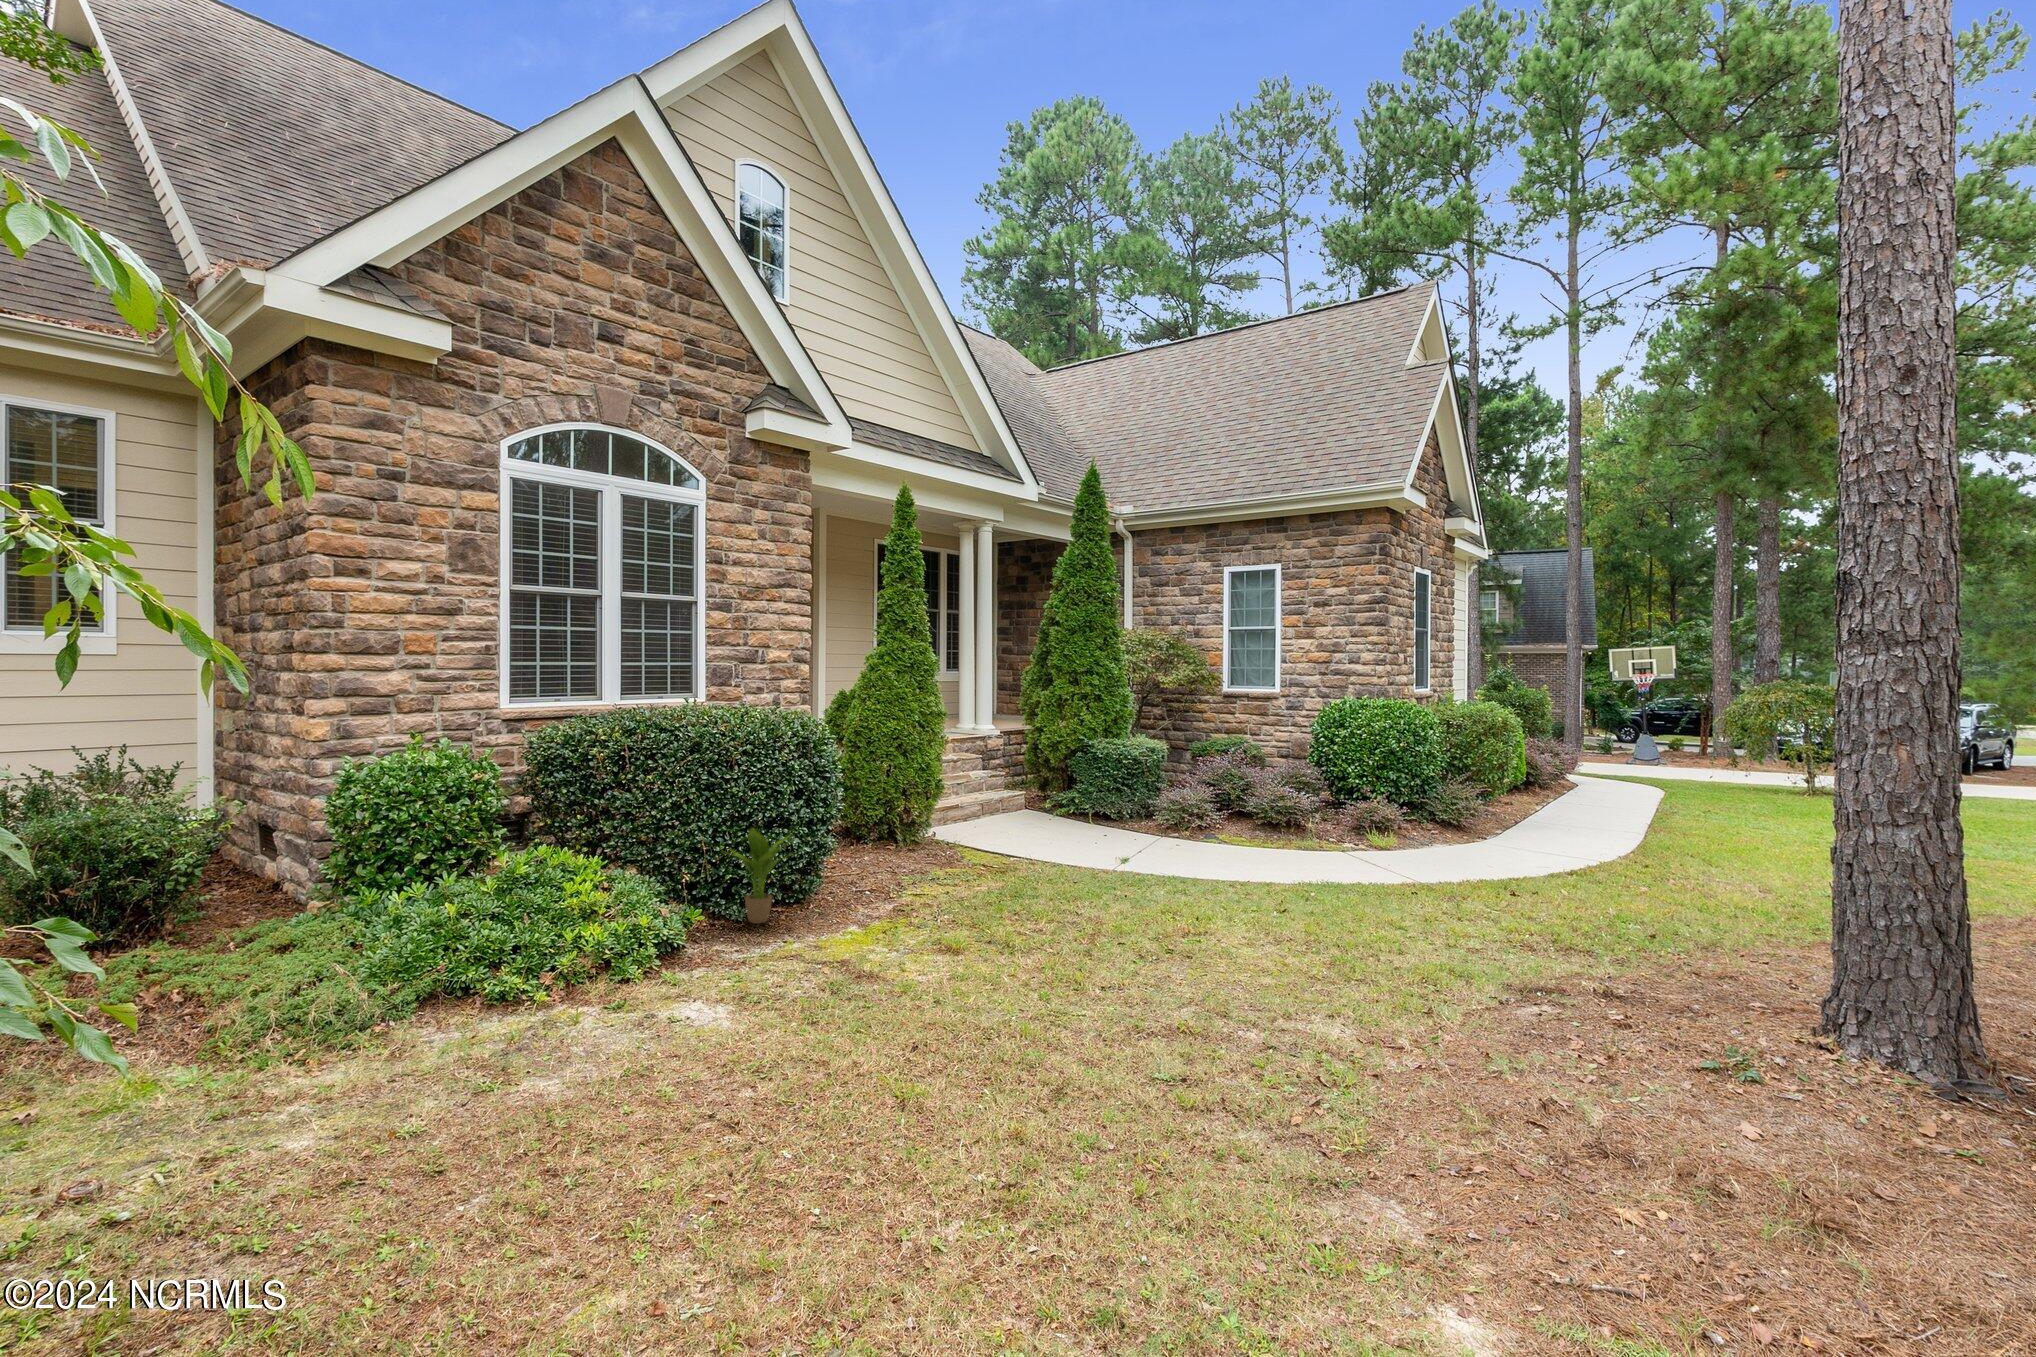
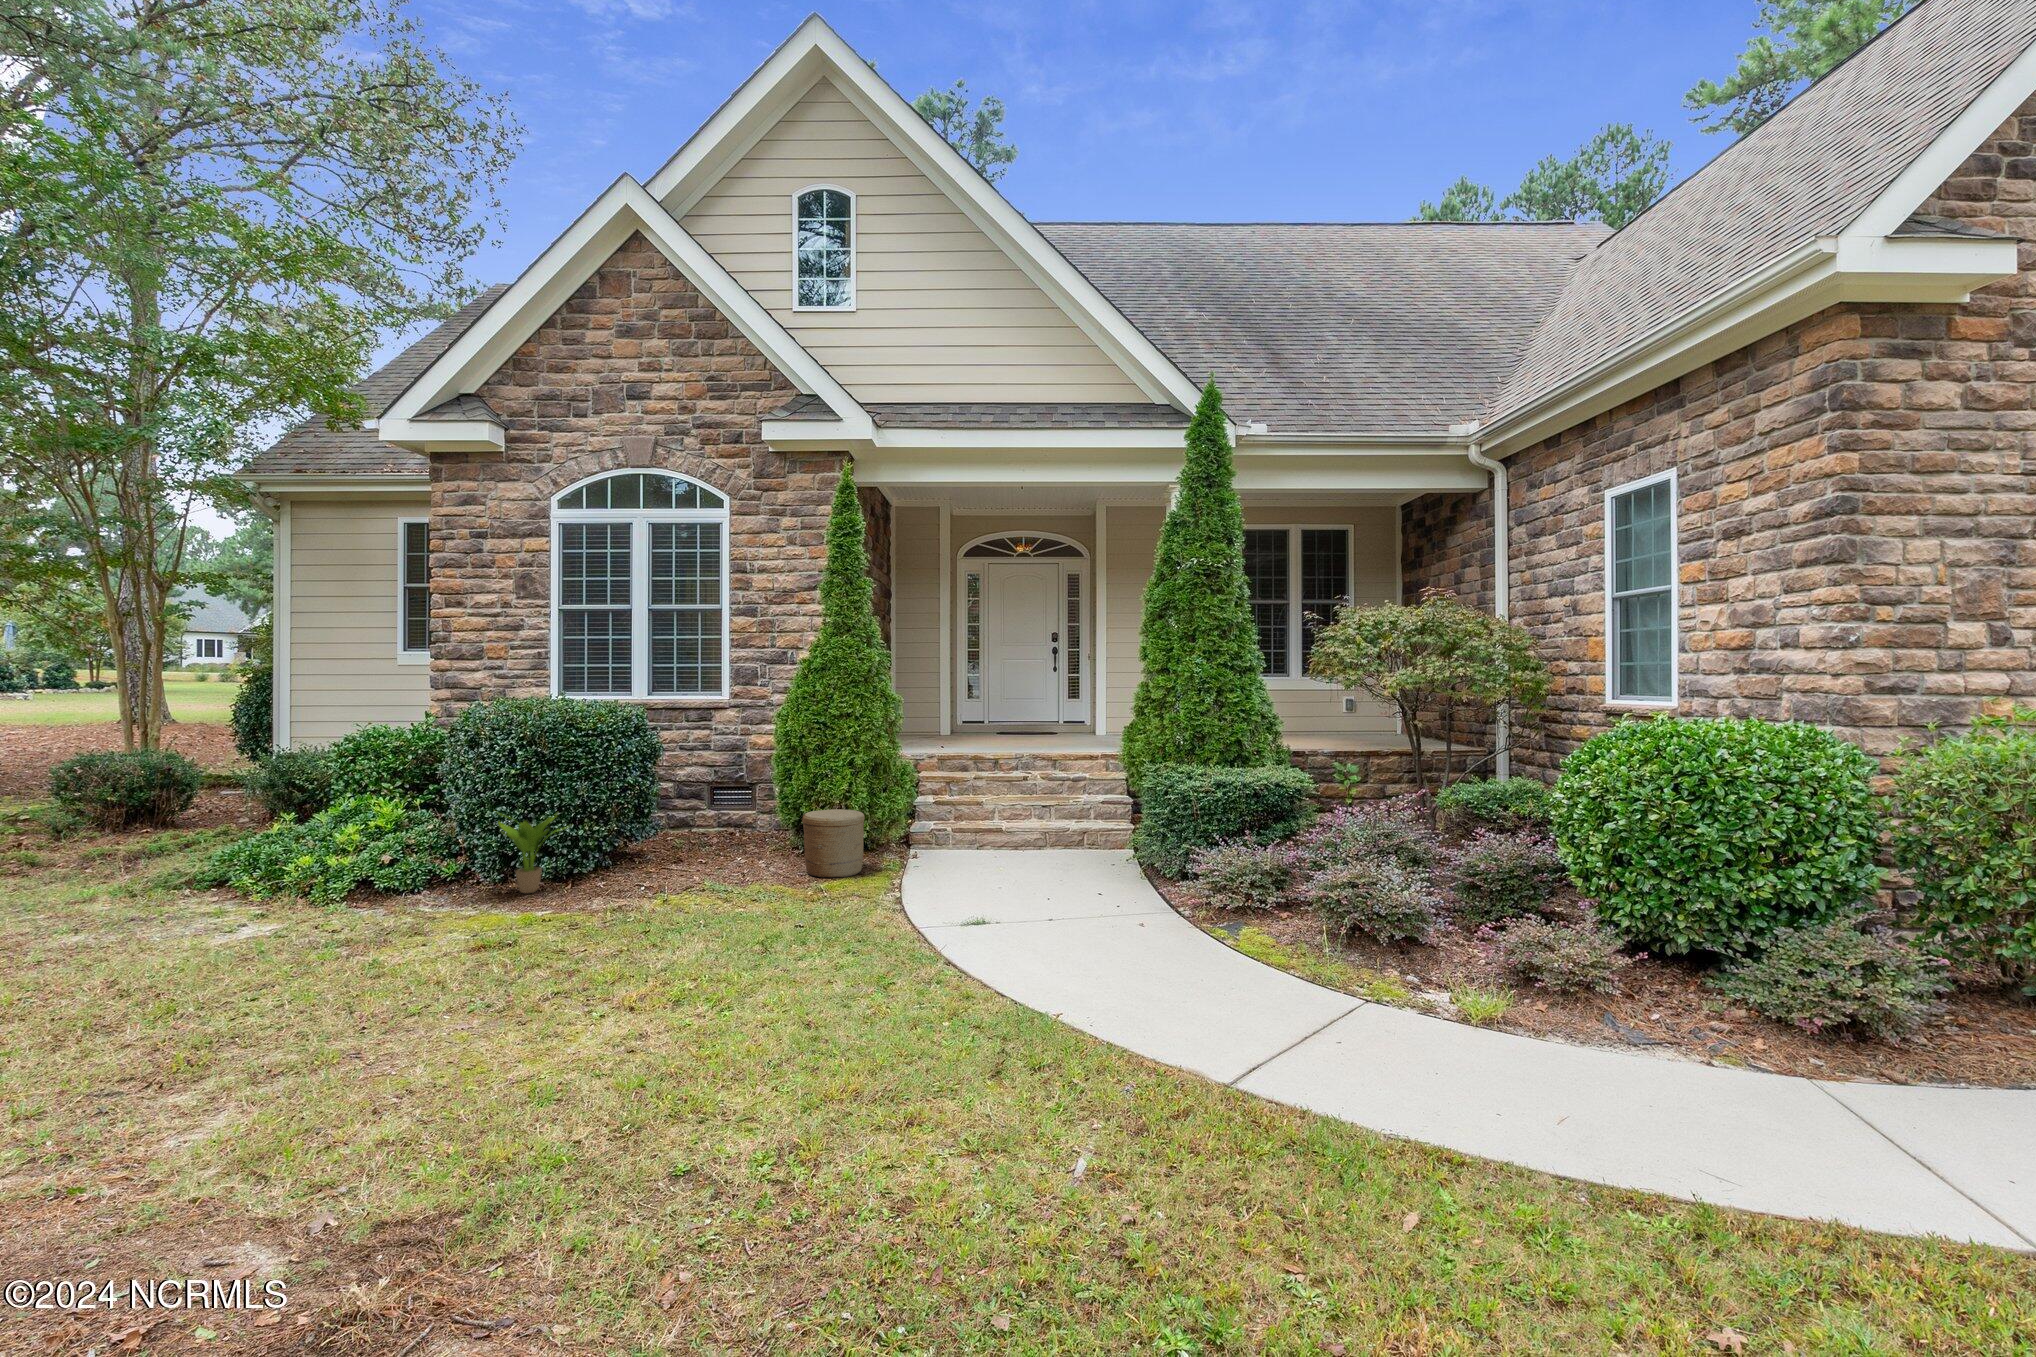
woven basket: none [884,803,943,865] -> present [802,809,865,878]

